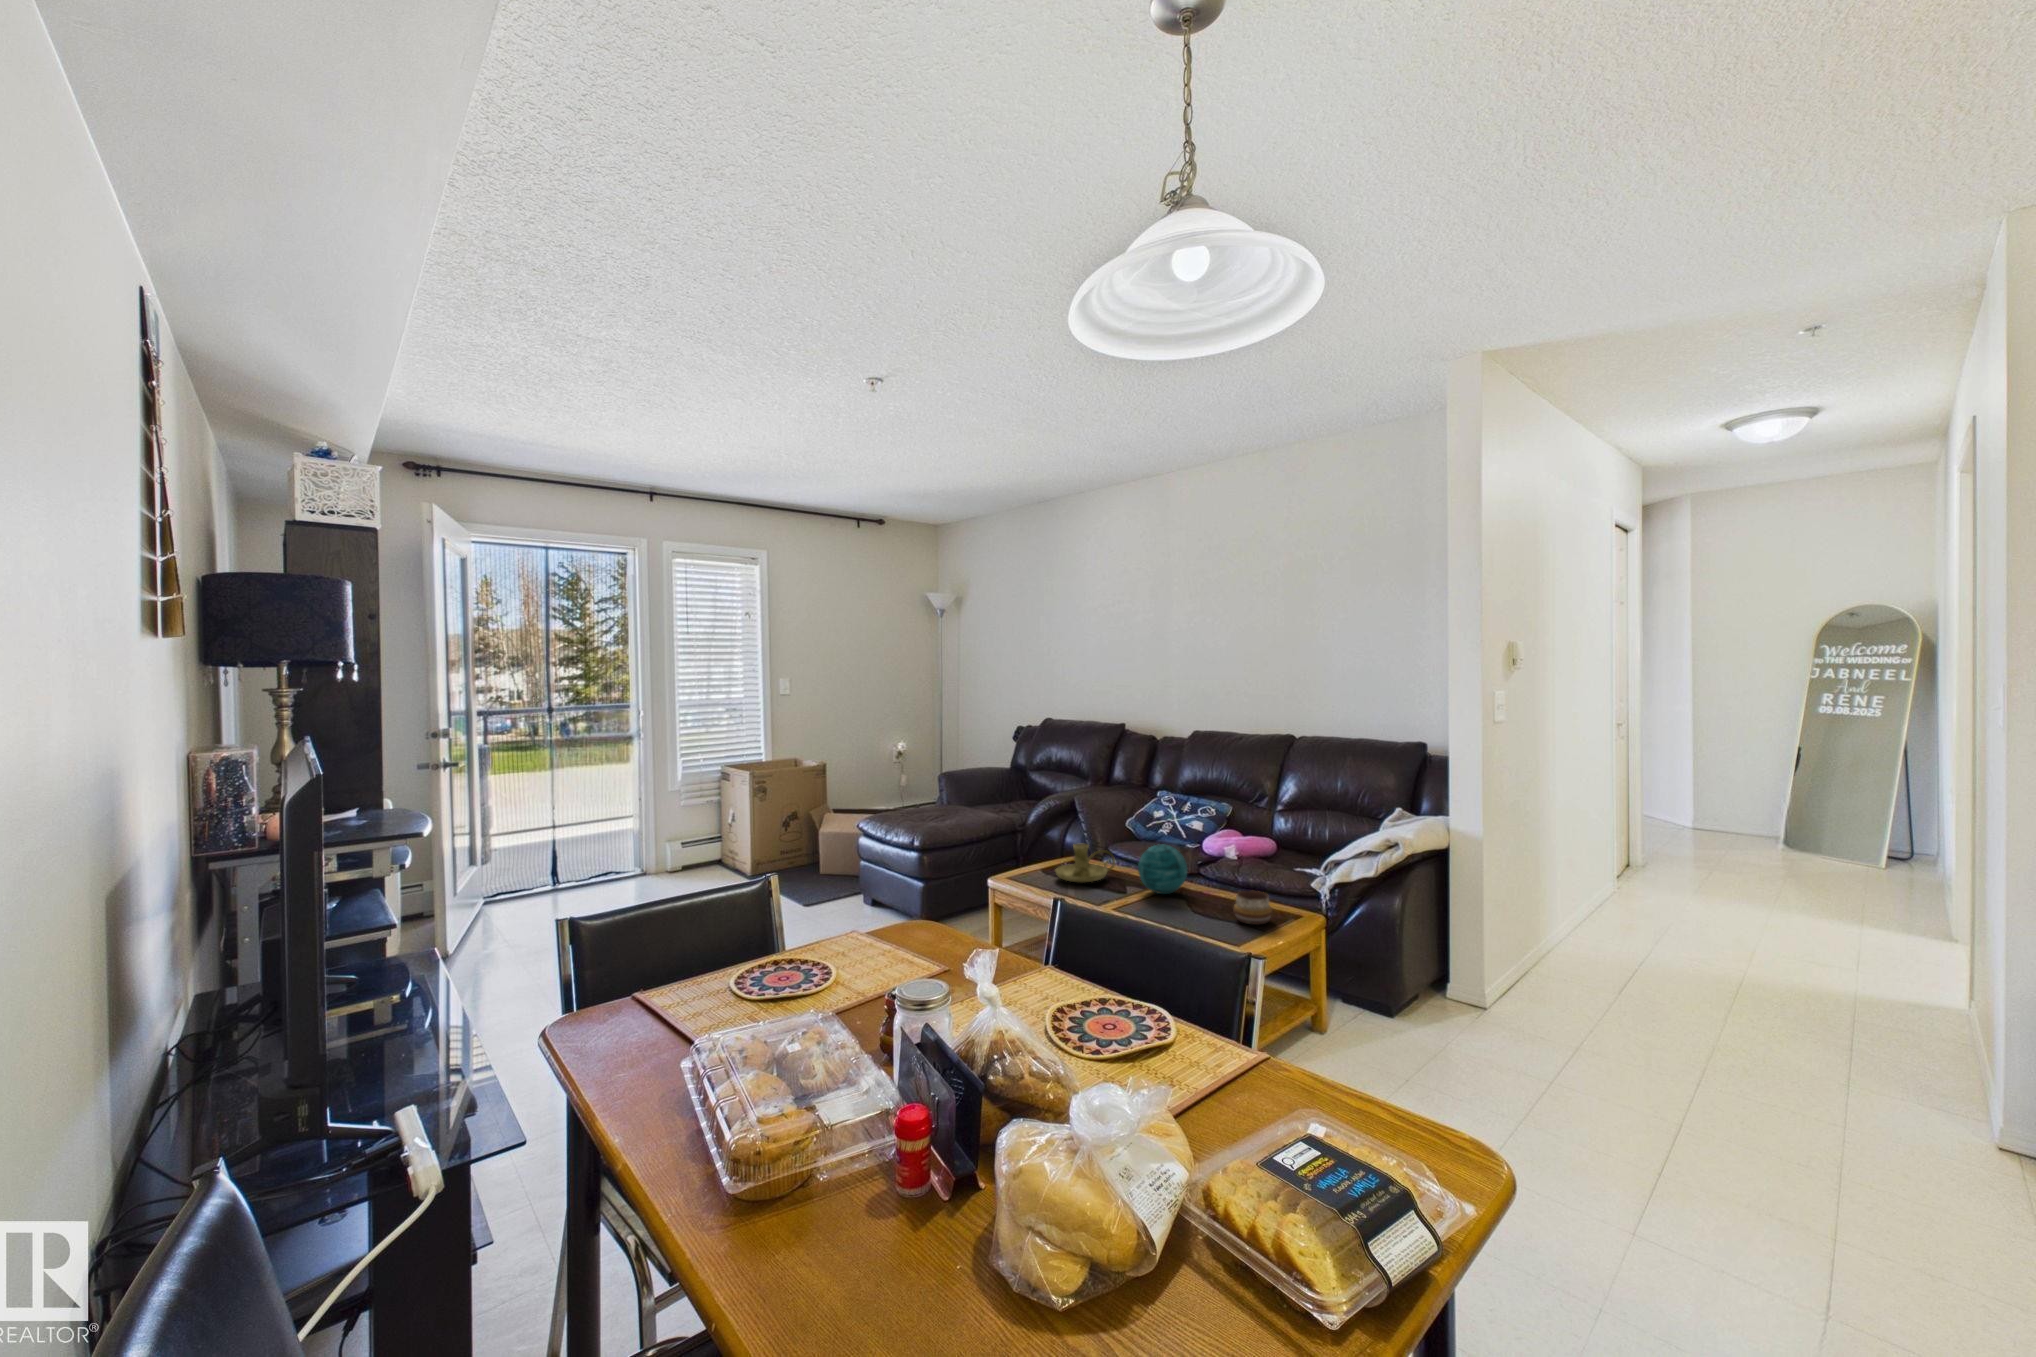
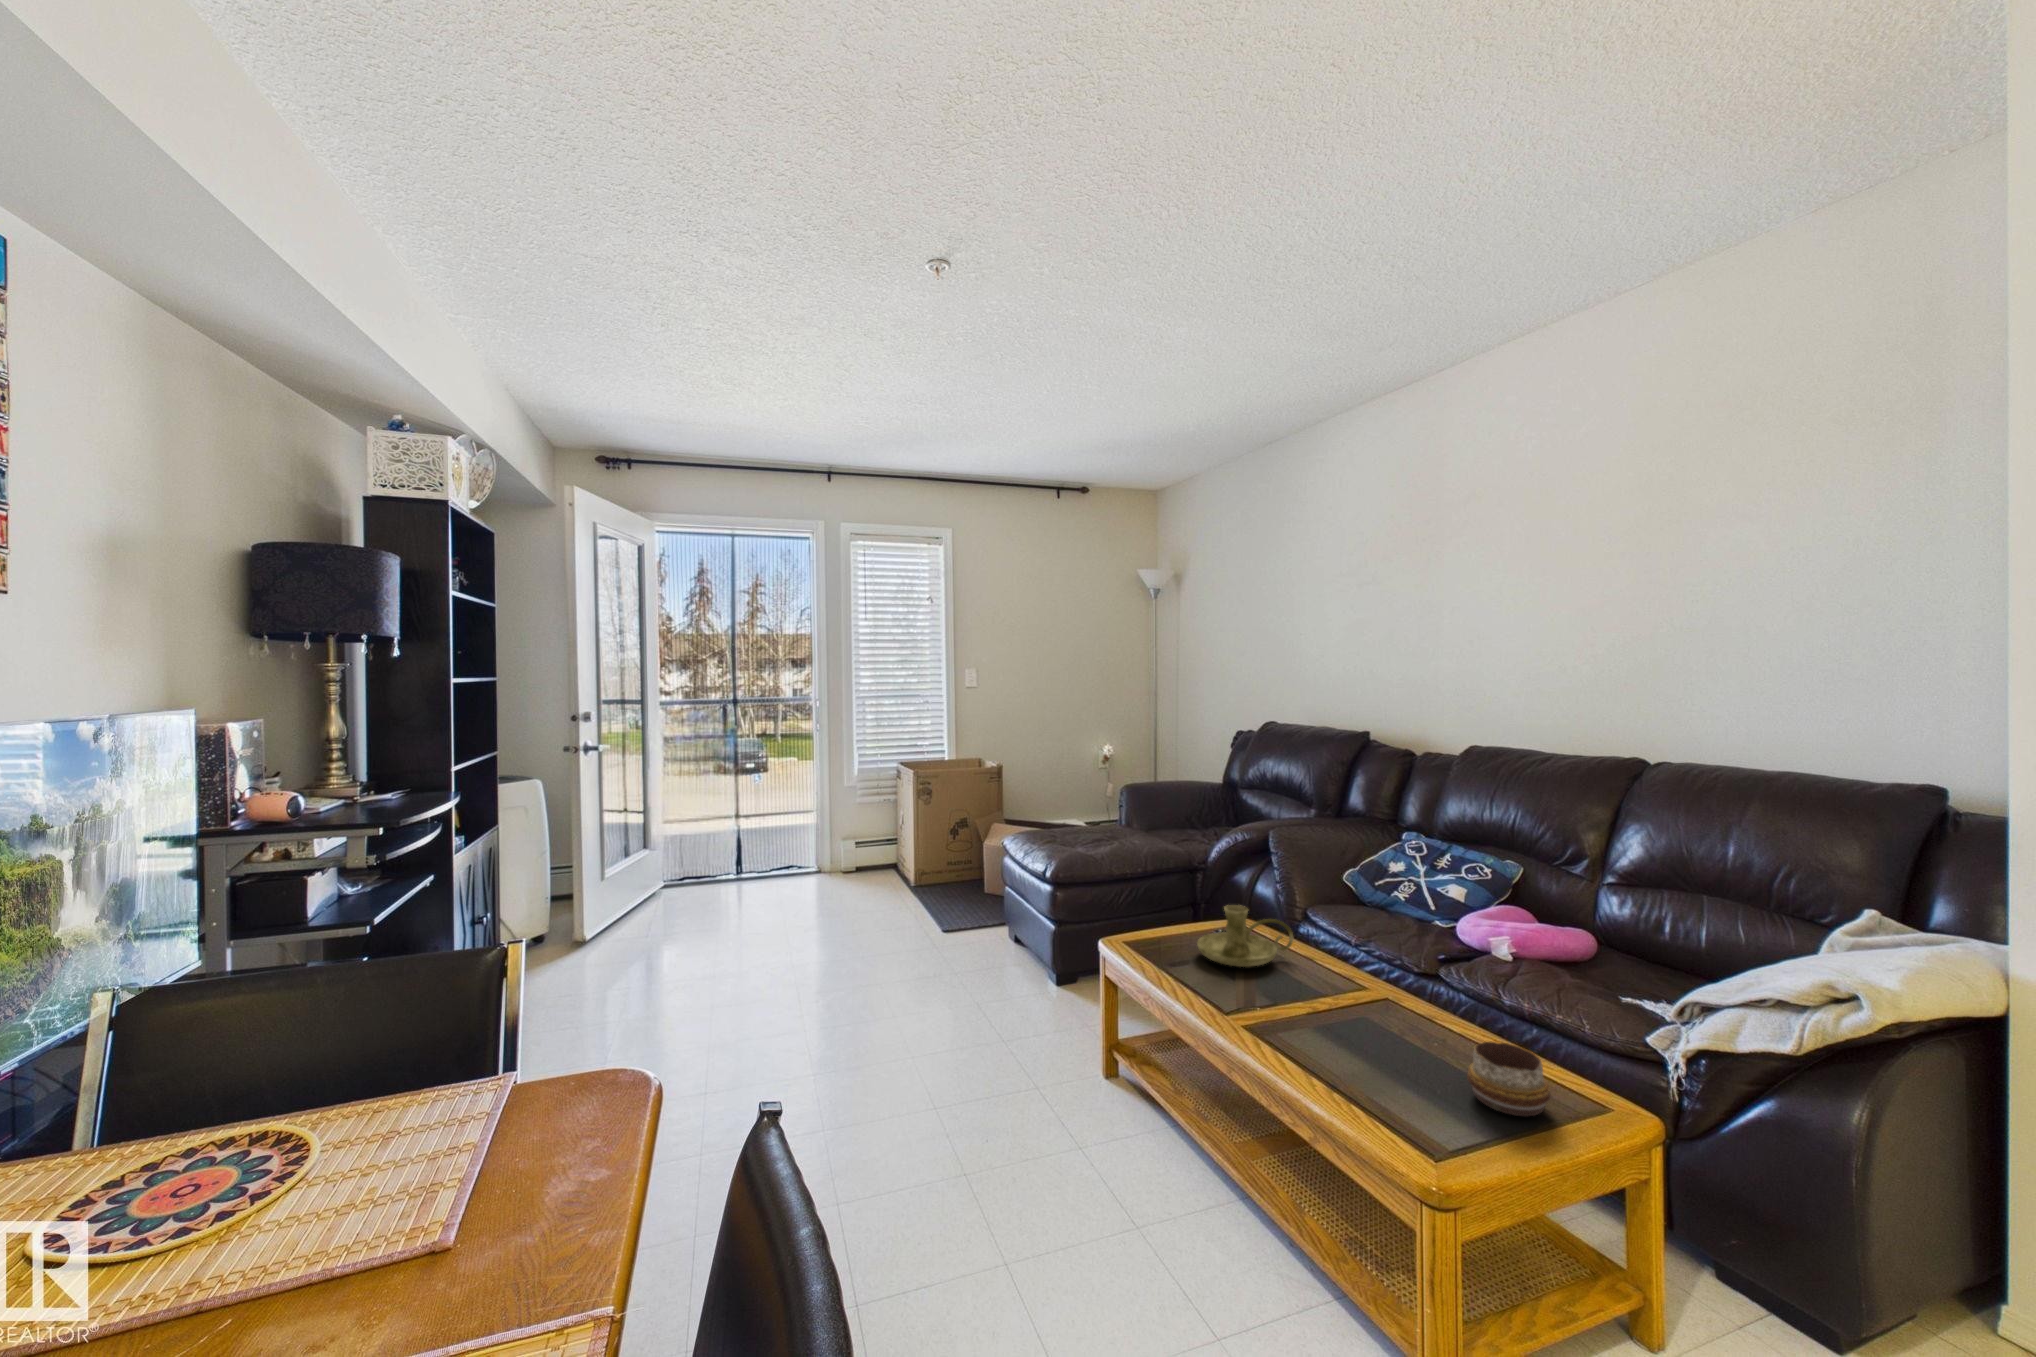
decorative orb: present [1138,844,1187,894] -> none [1313,926,1399,1011]

